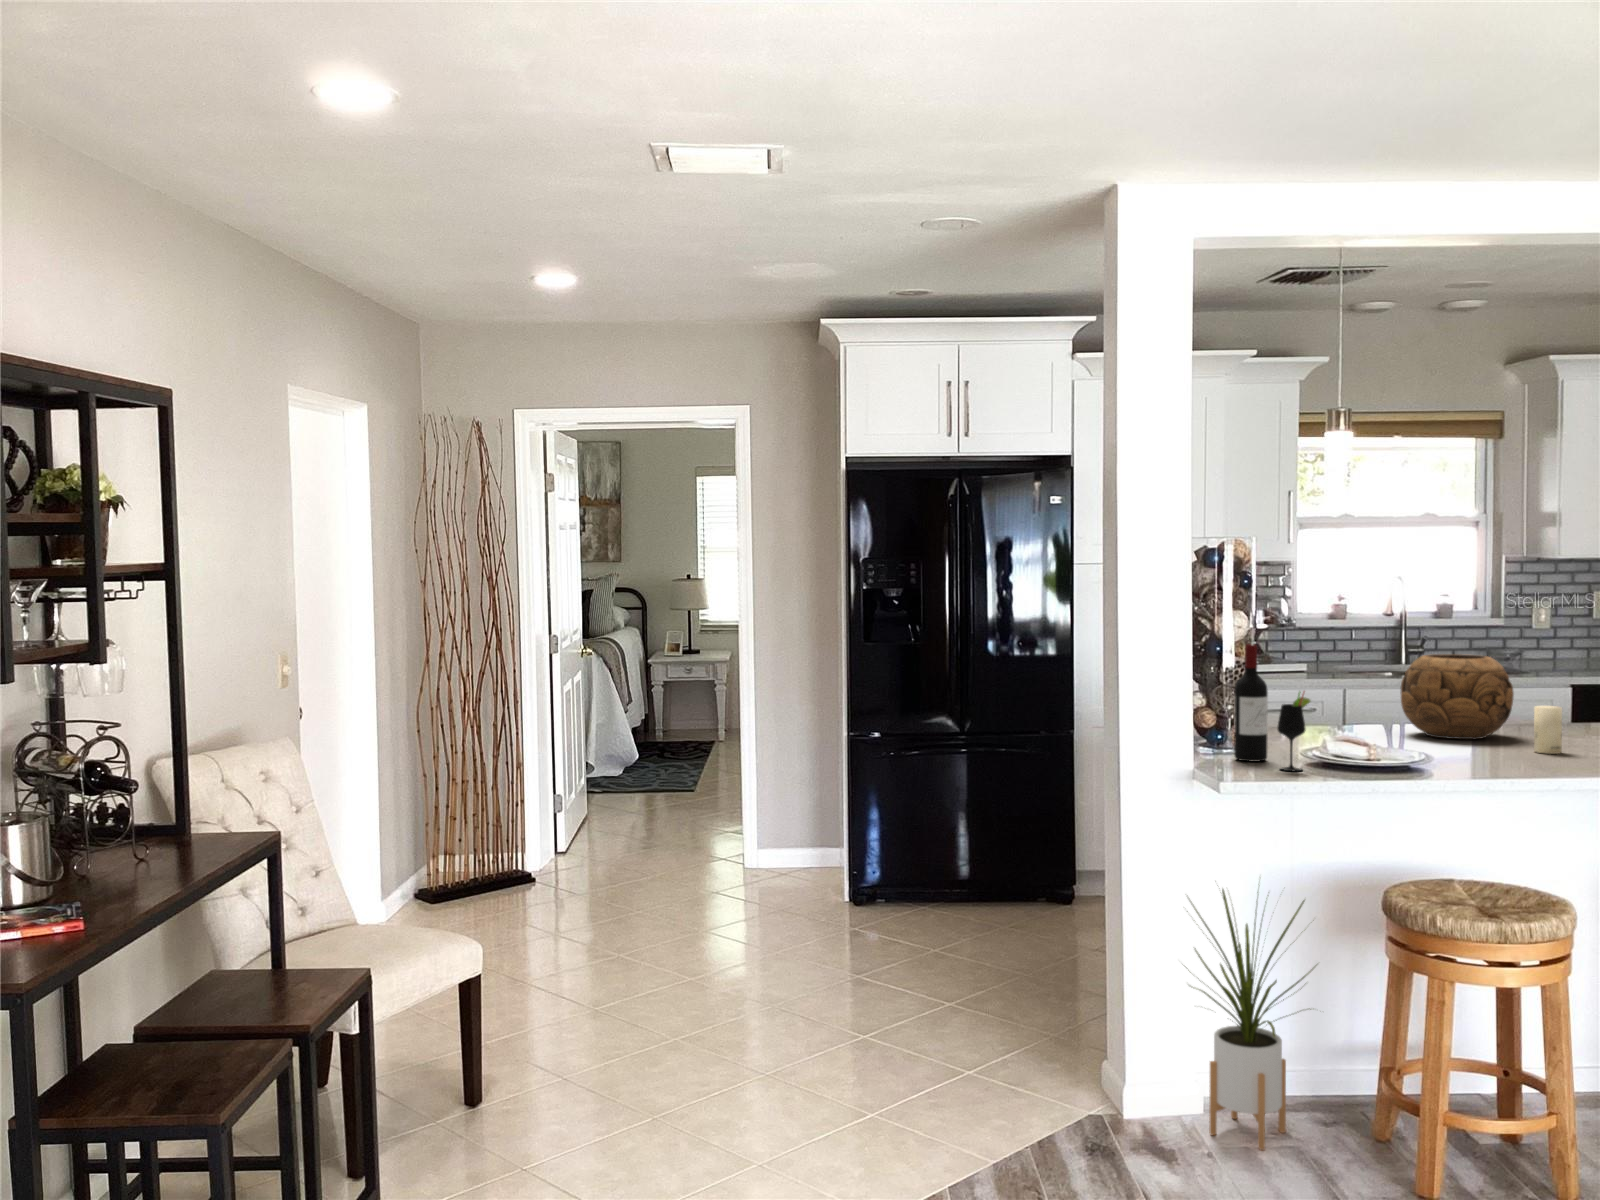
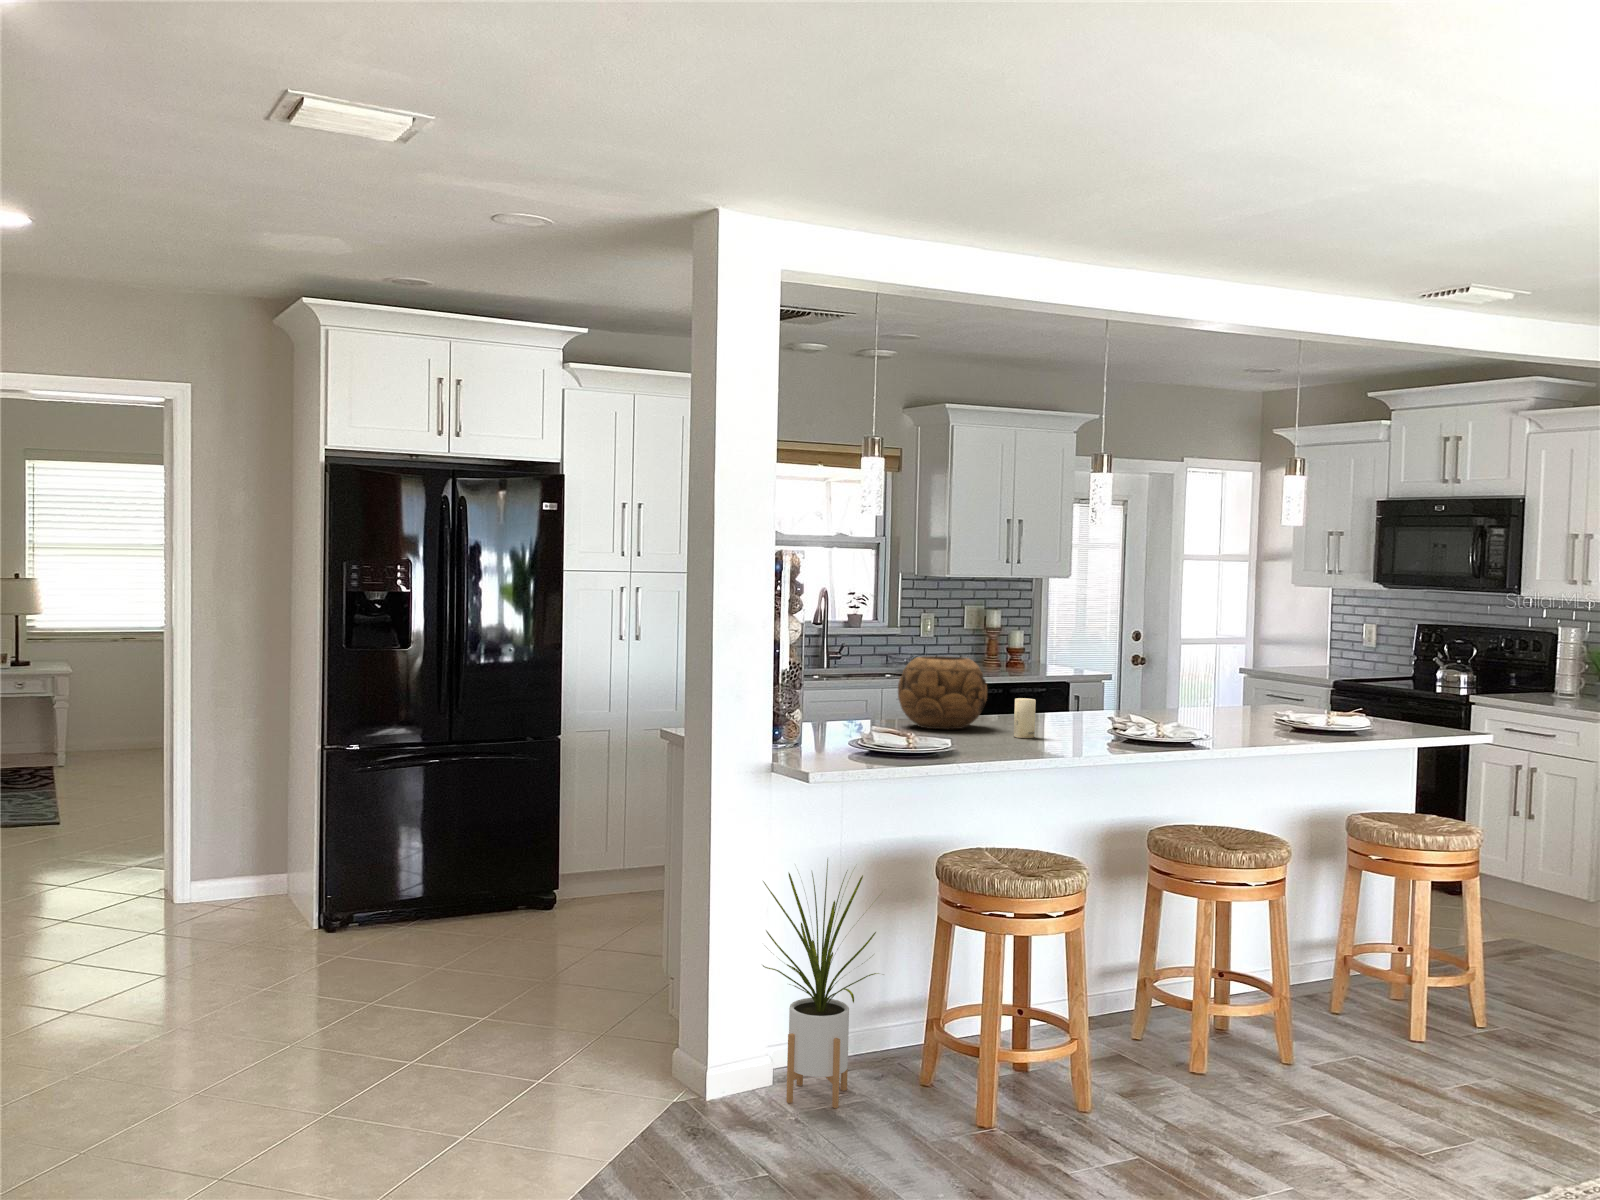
wine bottle: present [1234,645,1268,762] -> none [801,647,831,754]
wine glass: present [1278,691,1311,771] -> none [849,687,878,760]

